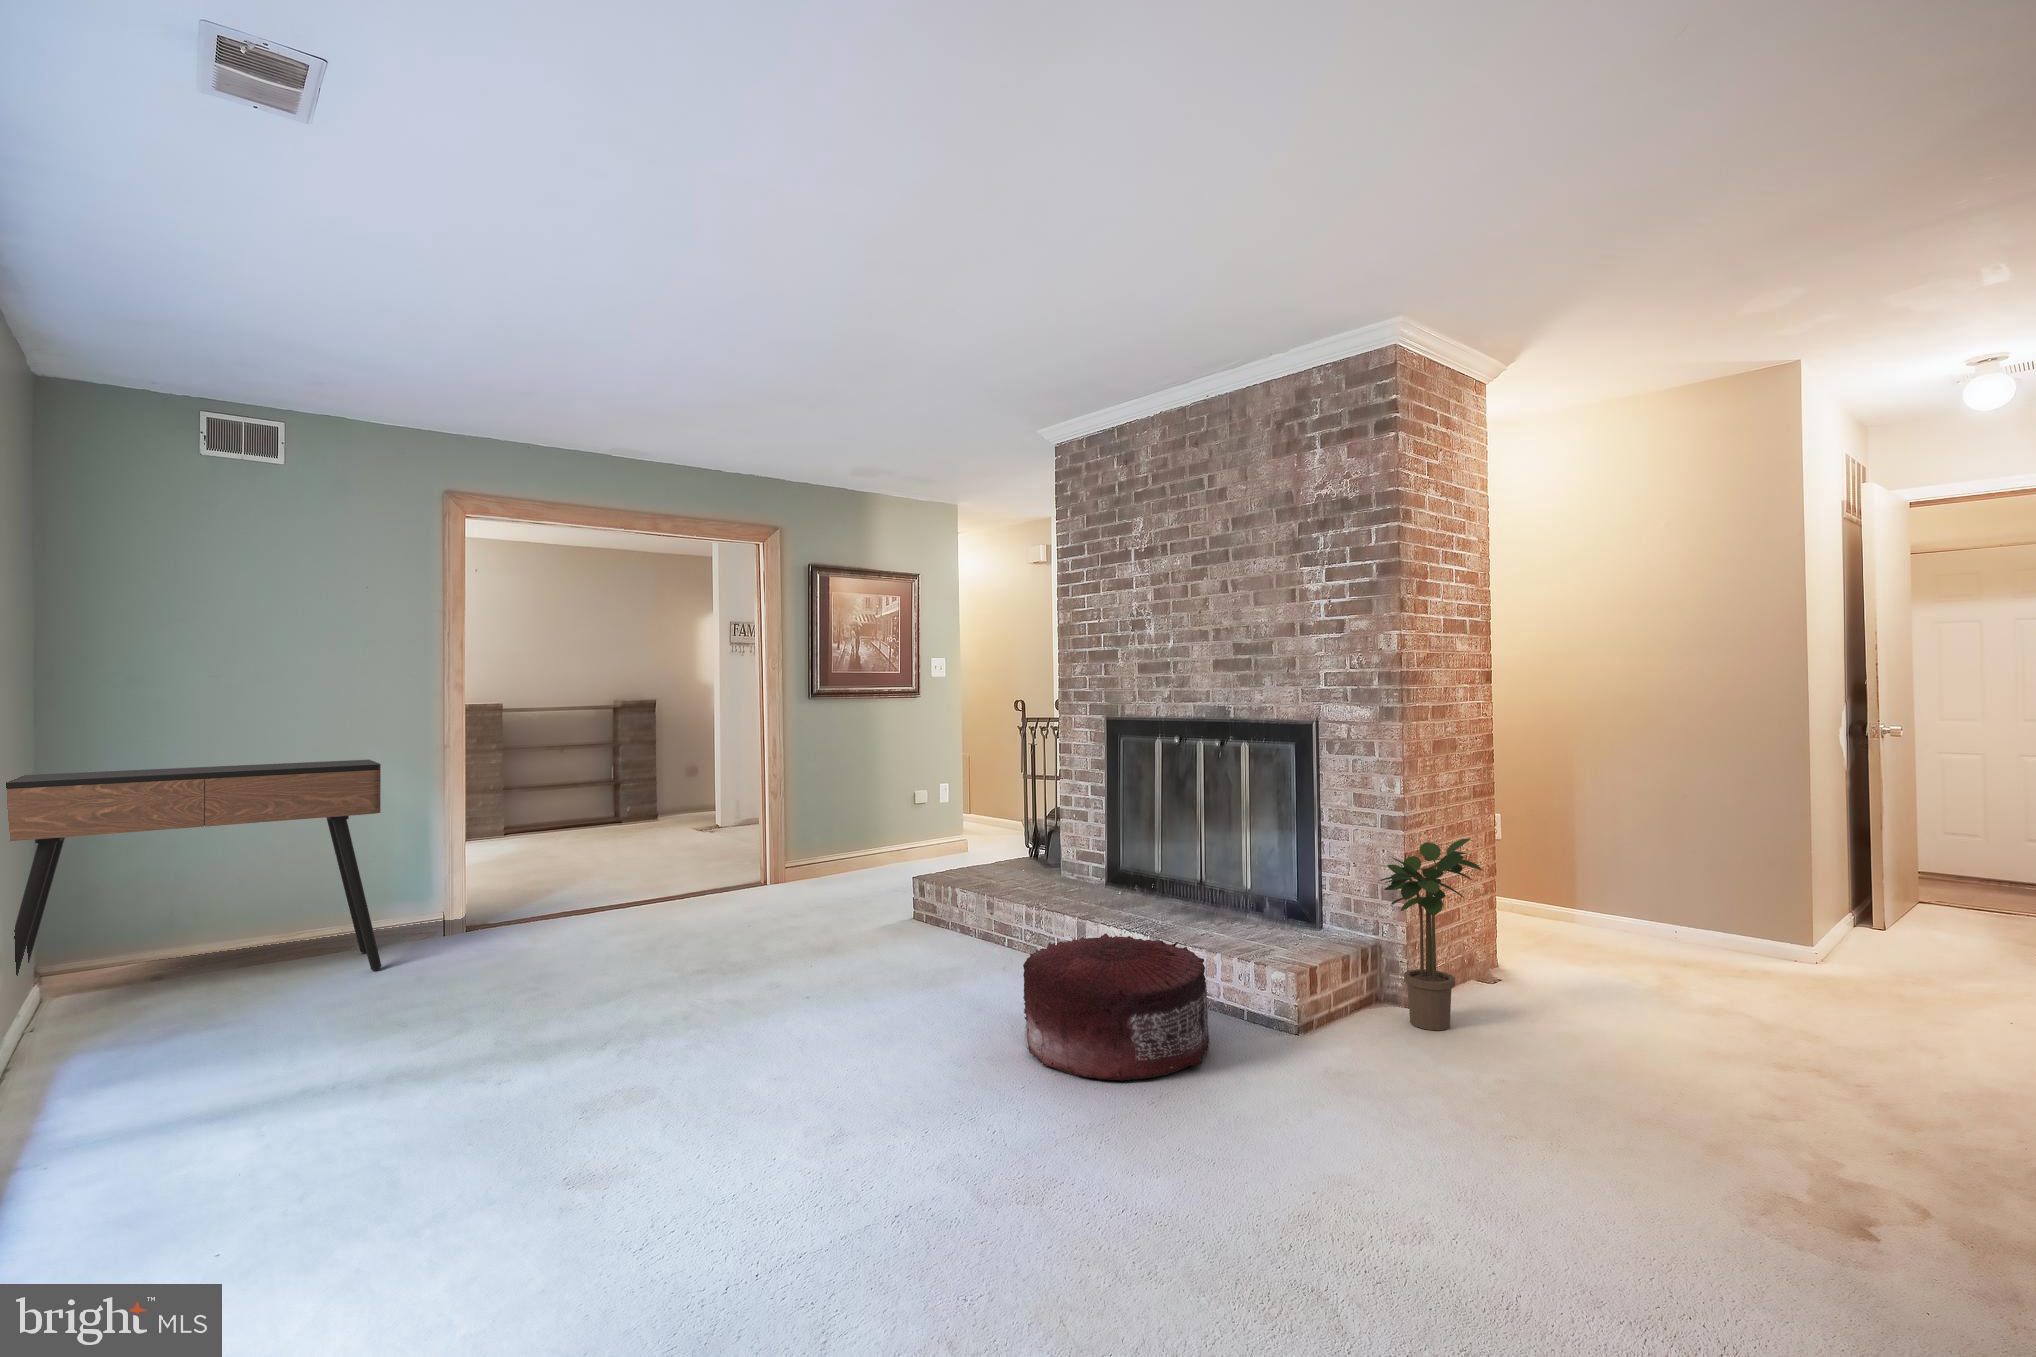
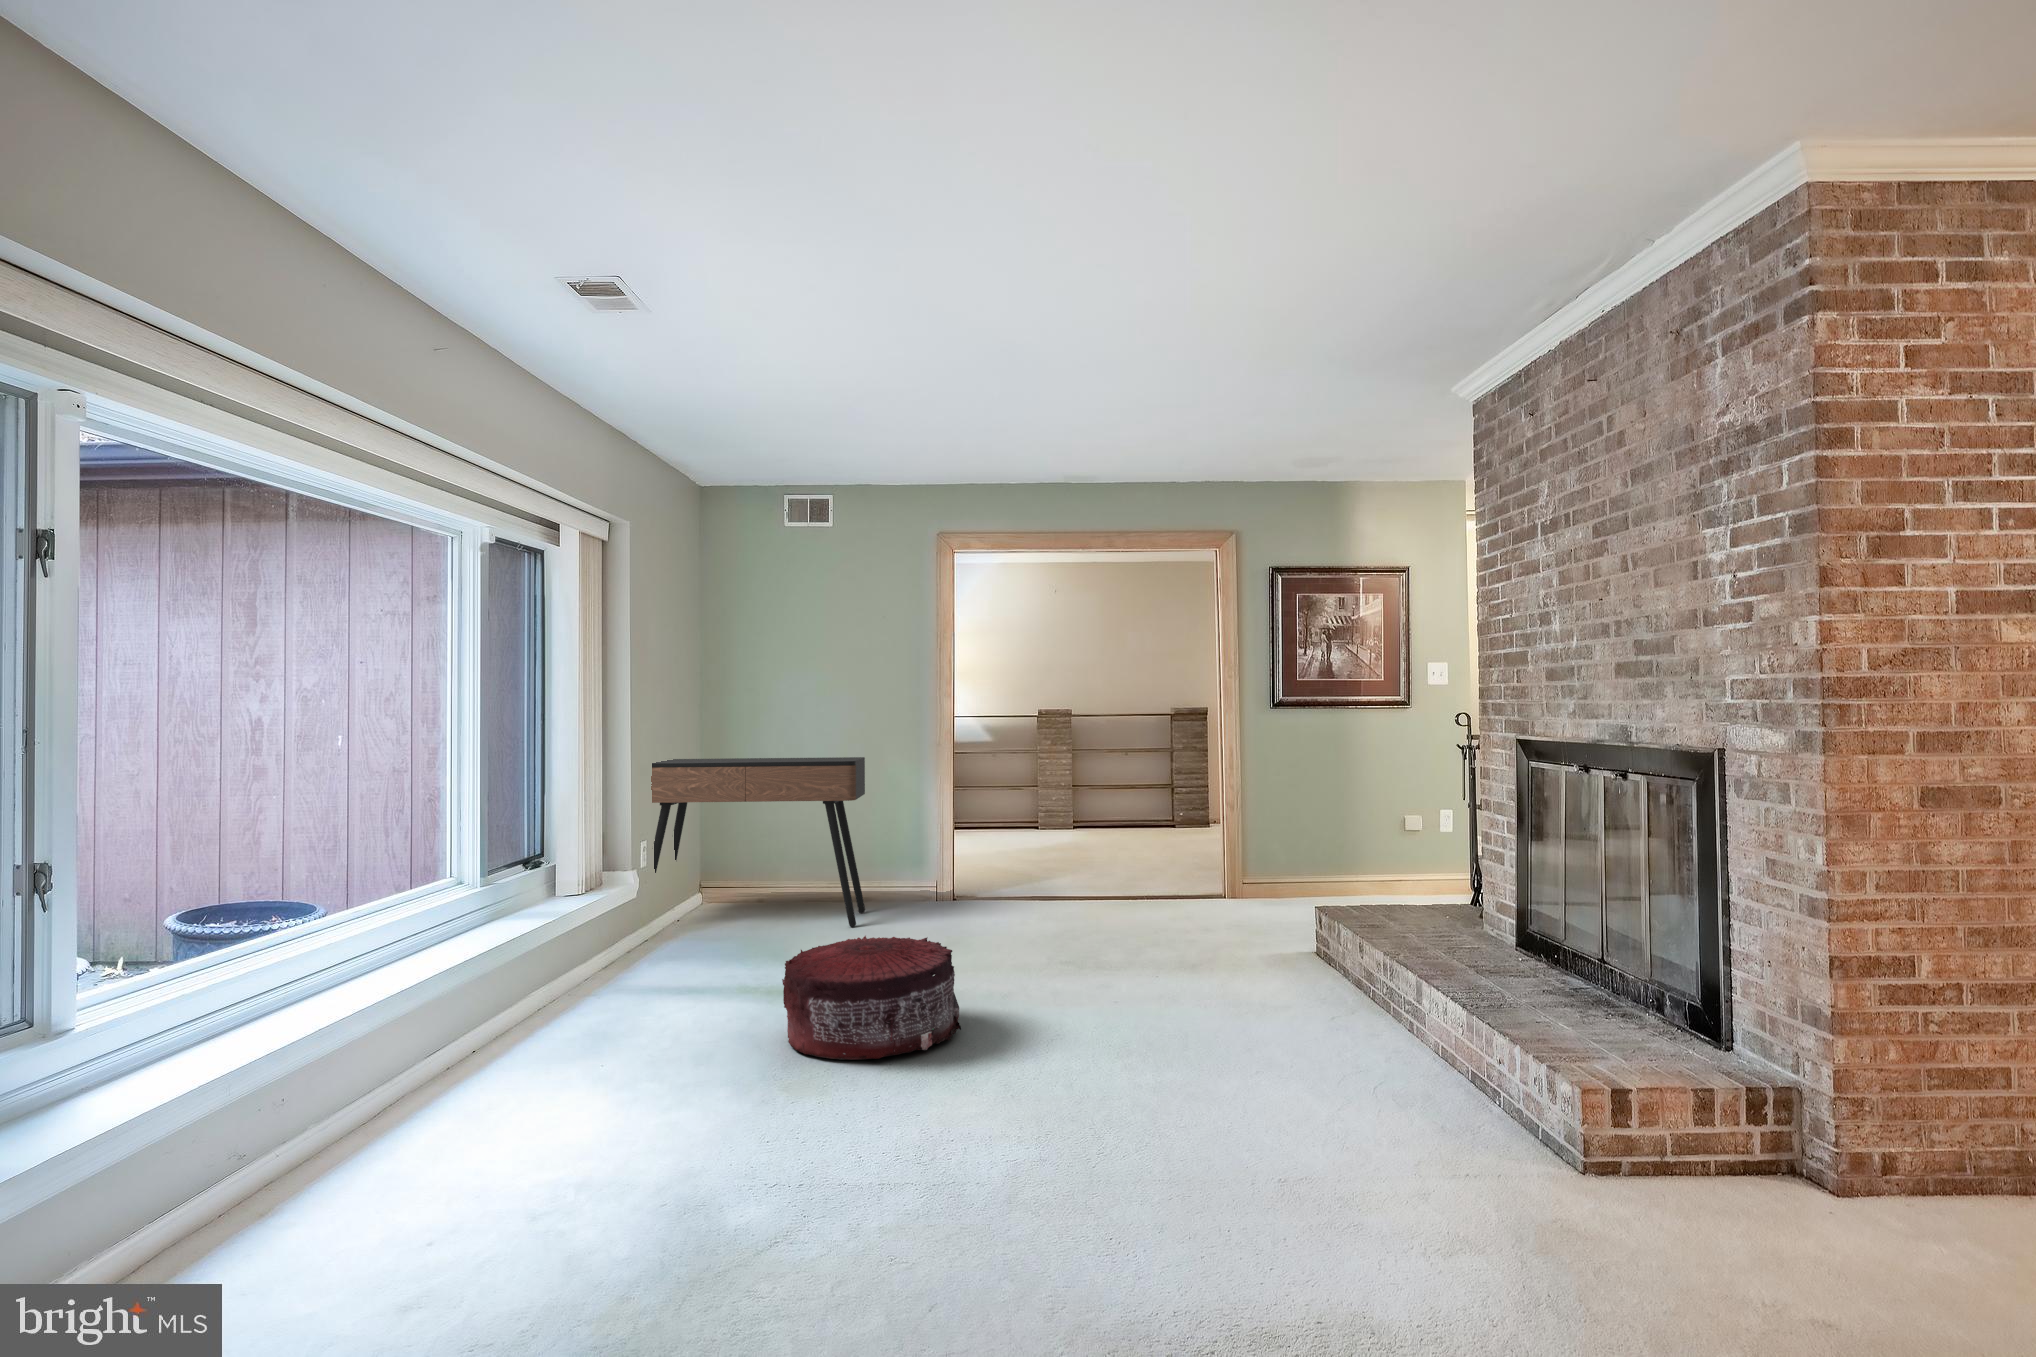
potted plant: present [1380,838,1482,1030] -> none [1738,943,1946,1236]
pouf: present [1023,933,1210,1081] -> present [782,936,961,1060]

